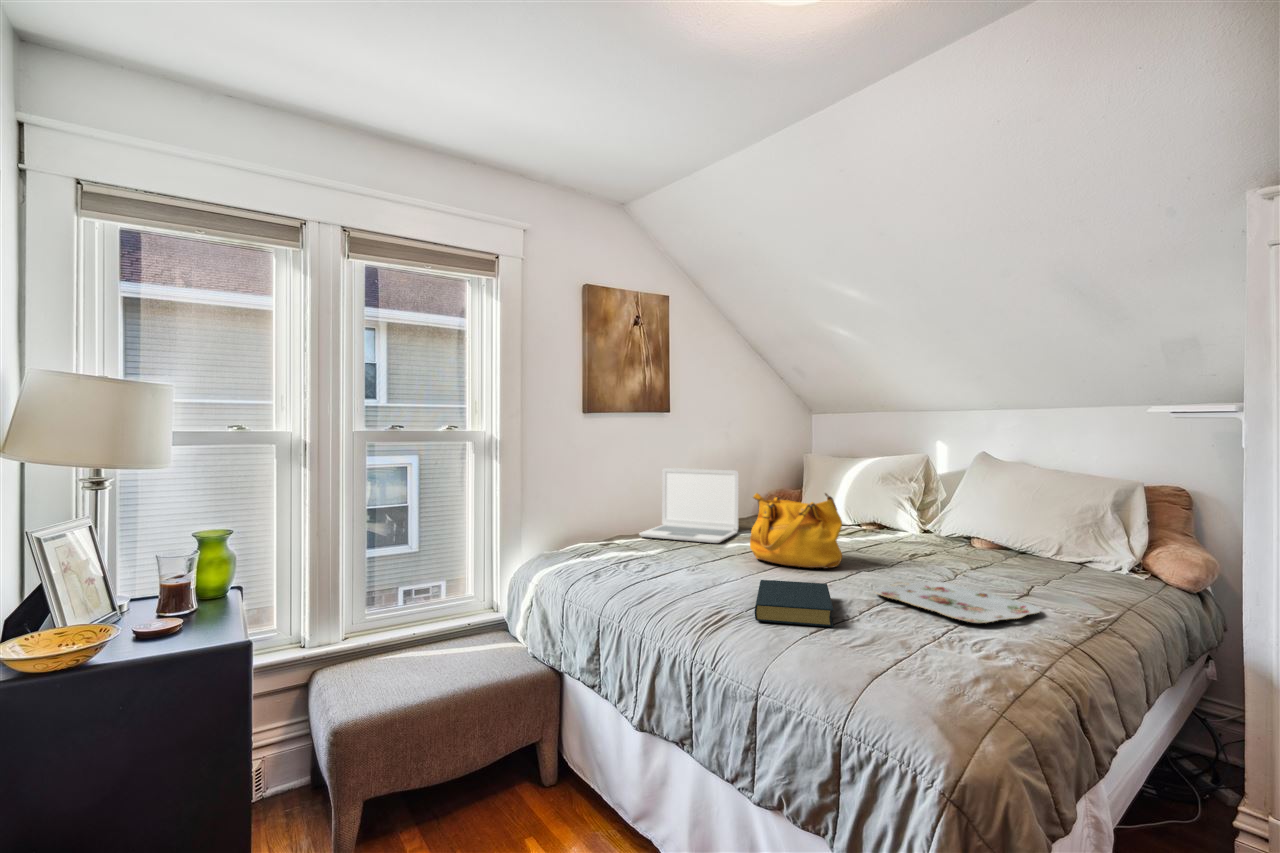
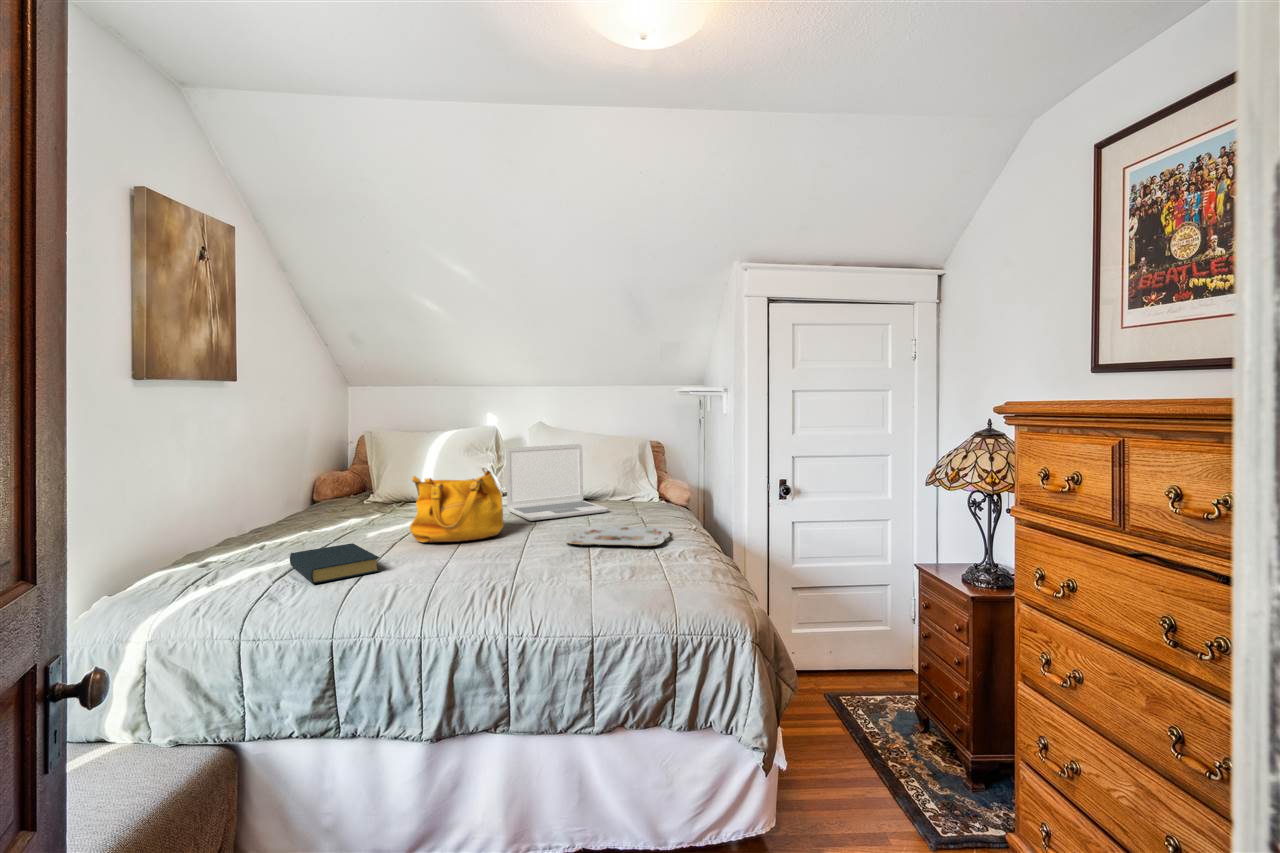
laptop: present [639,468,739,543] -> present [506,444,608,521]
hardback book: present [755,580,833,627] -> present [290,543,380,584]

